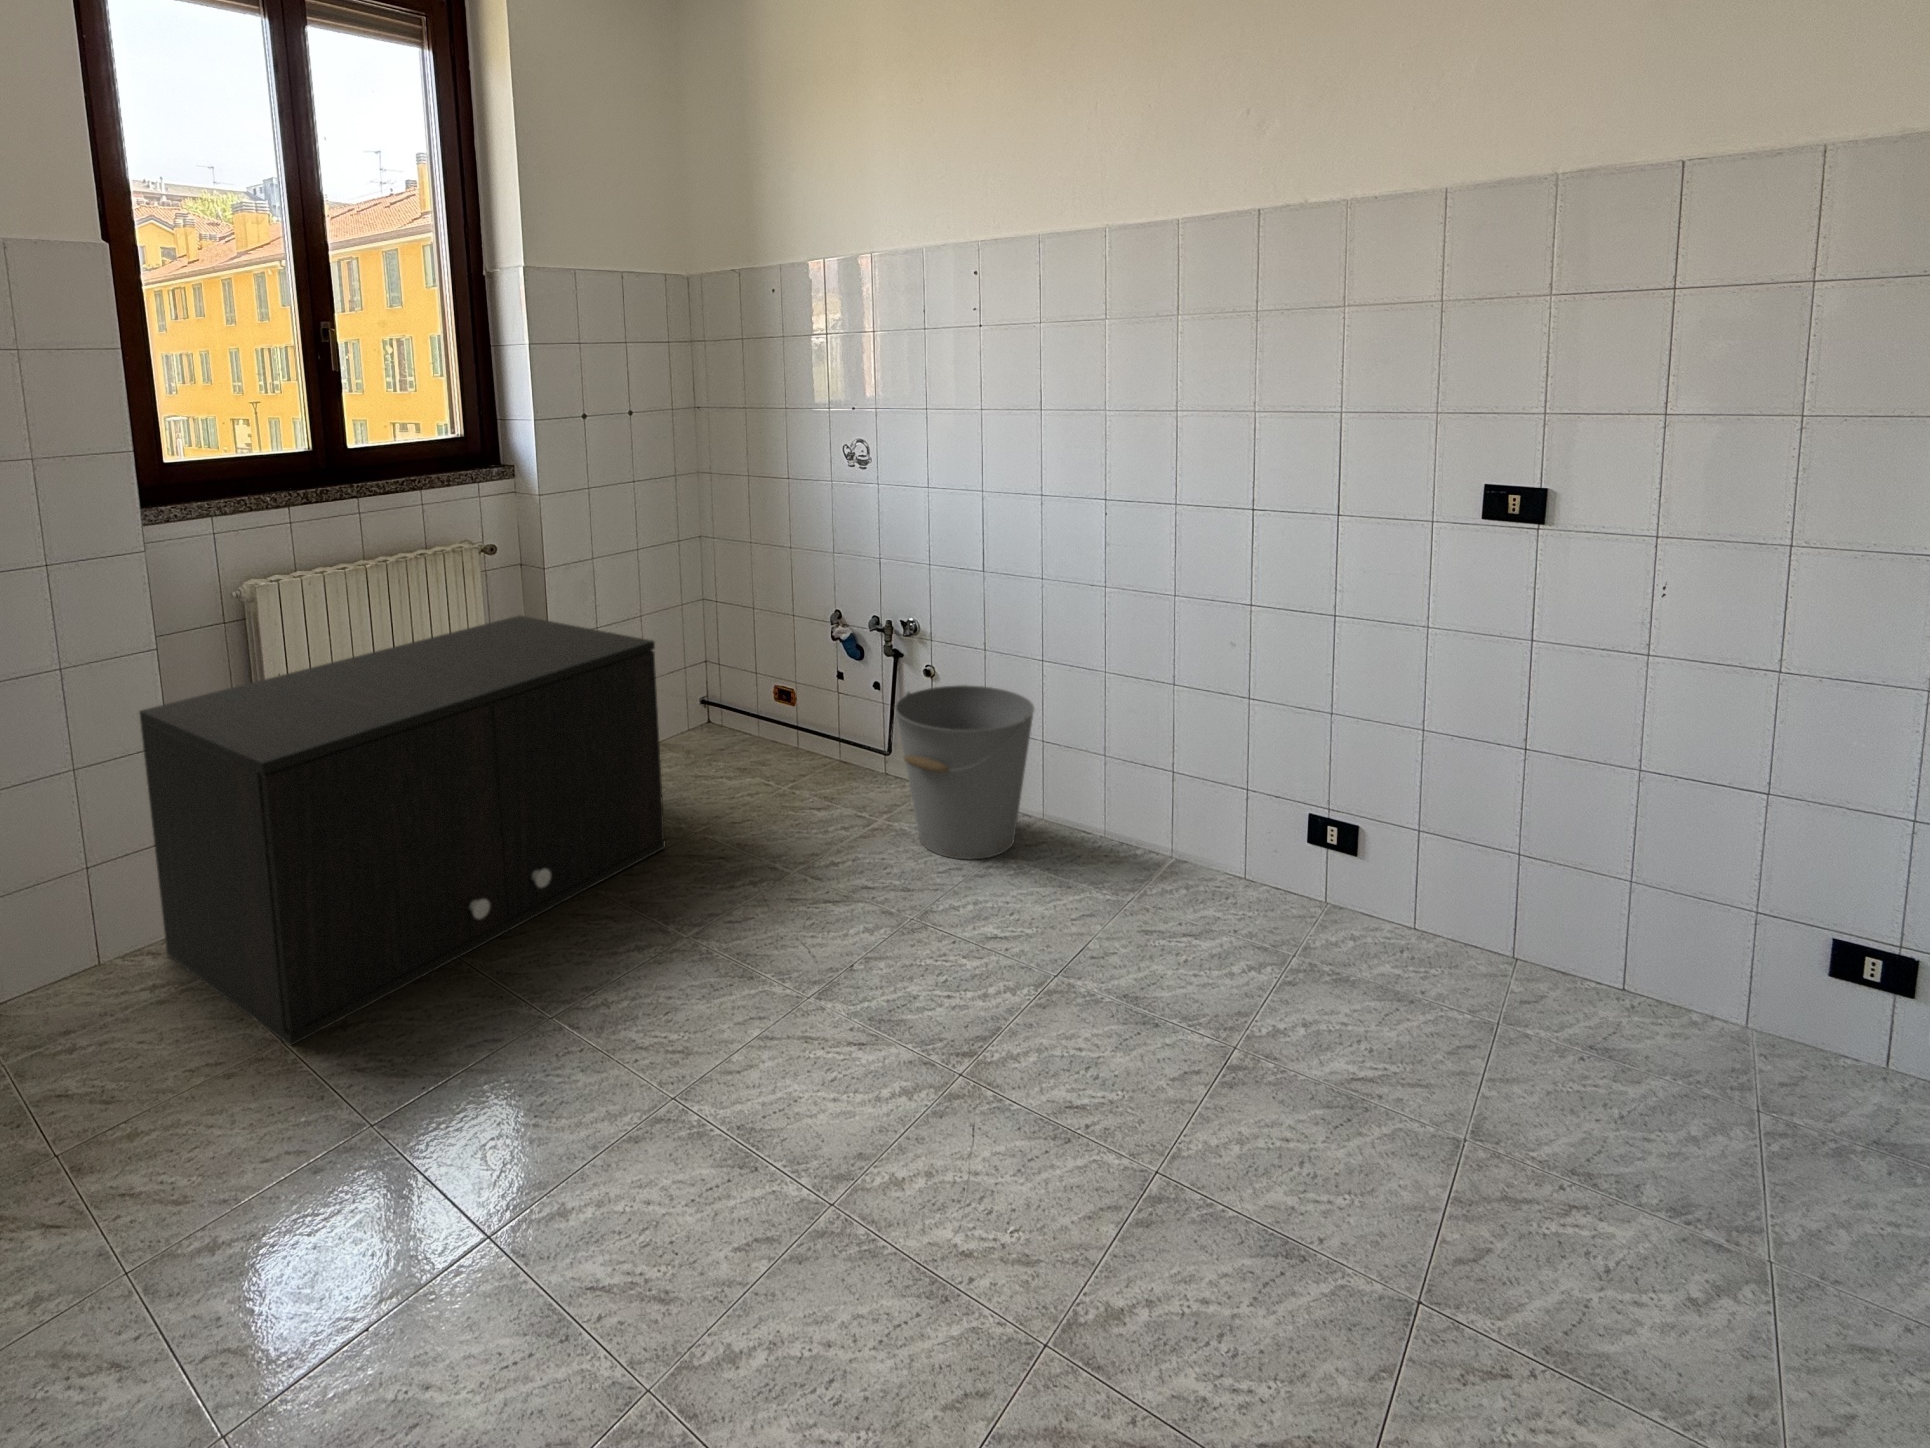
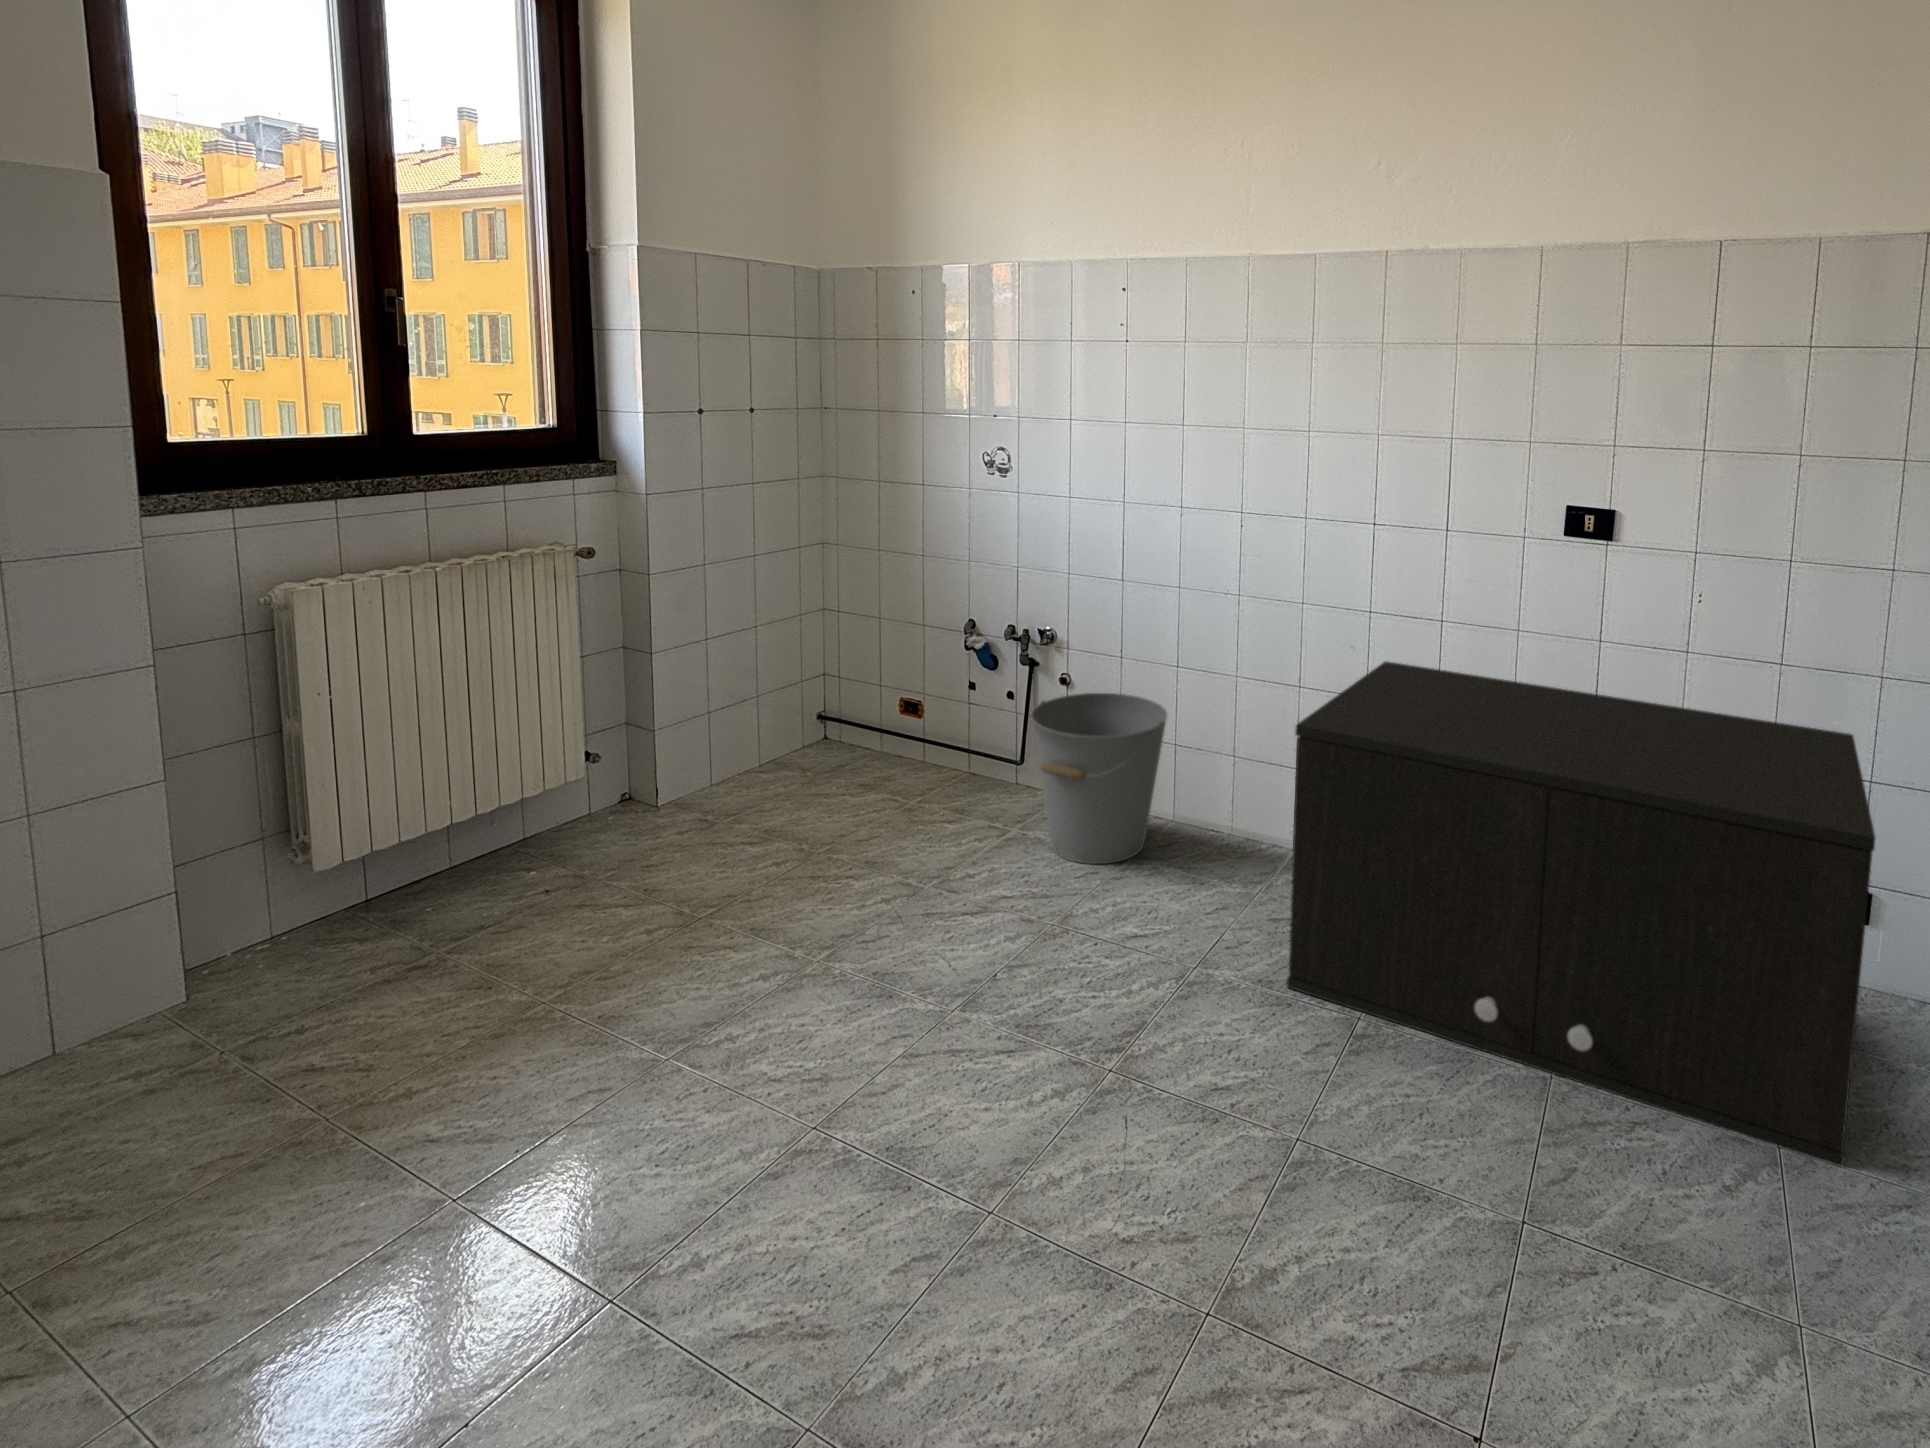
storage cabinet: present [139,616,665,1045] -> present [1287,661,1875,1167]

